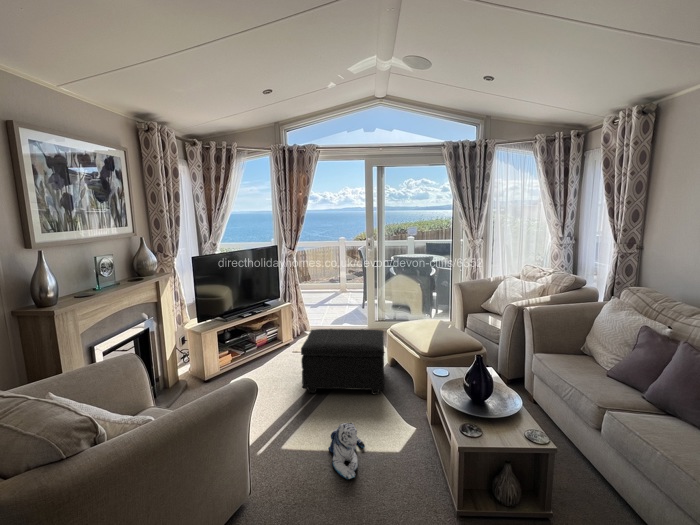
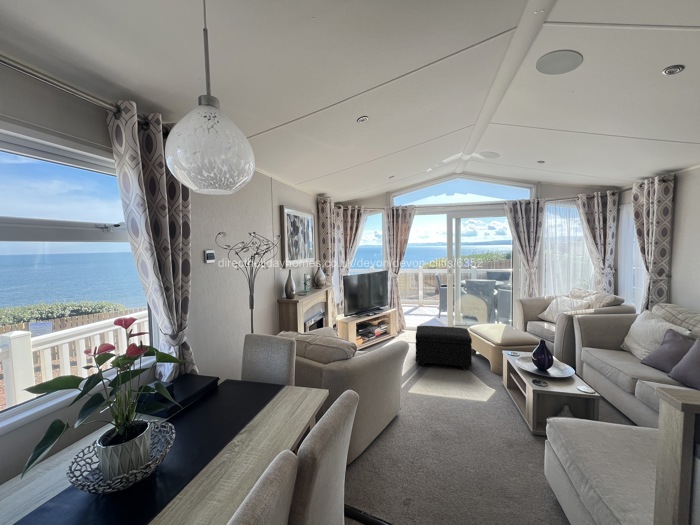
plush toy: present [329,423,365,480] -> none [443,378,467,410]

